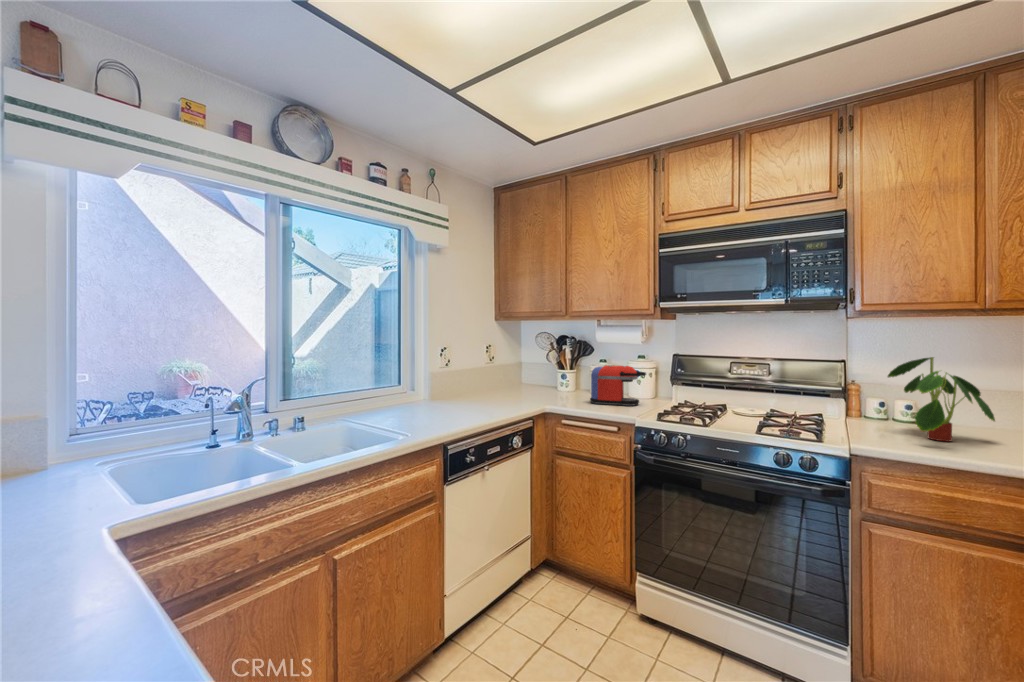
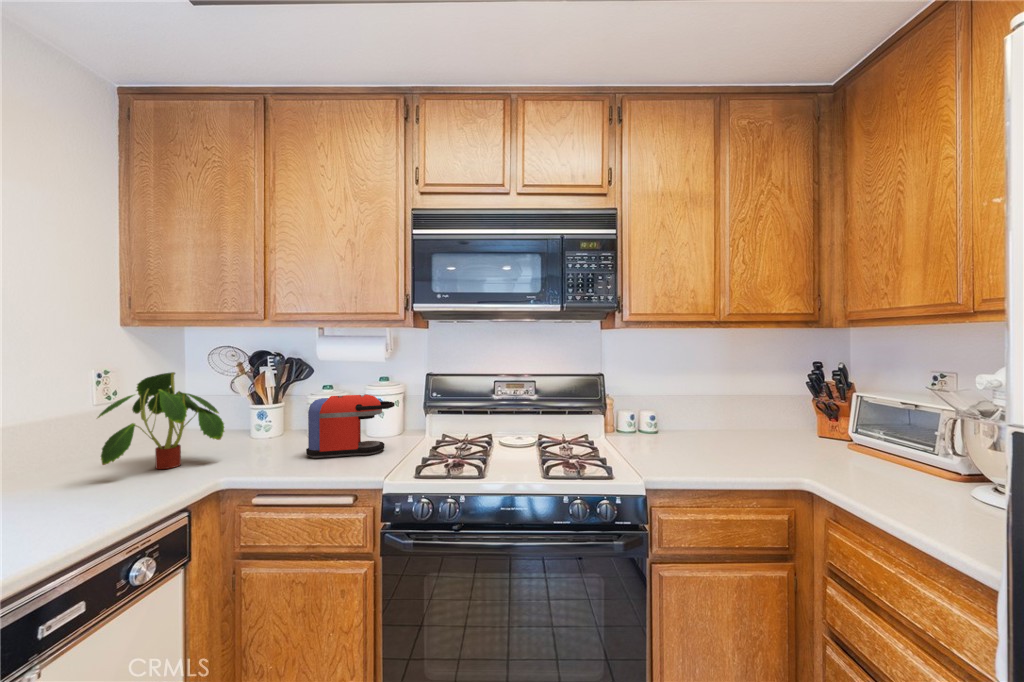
plant: present [888,357,995,441] -> present [97,372,224,469]

